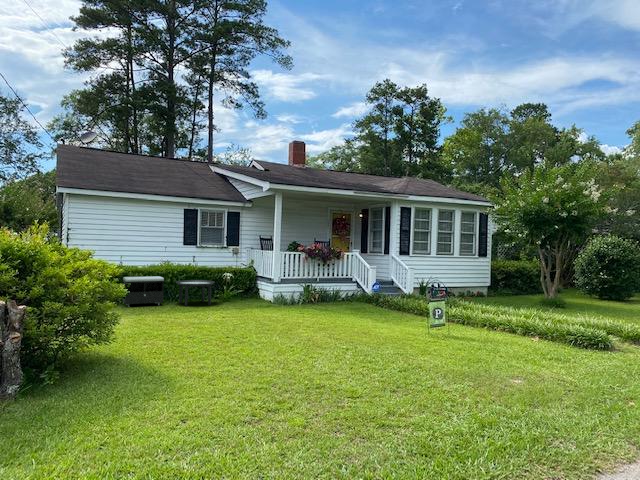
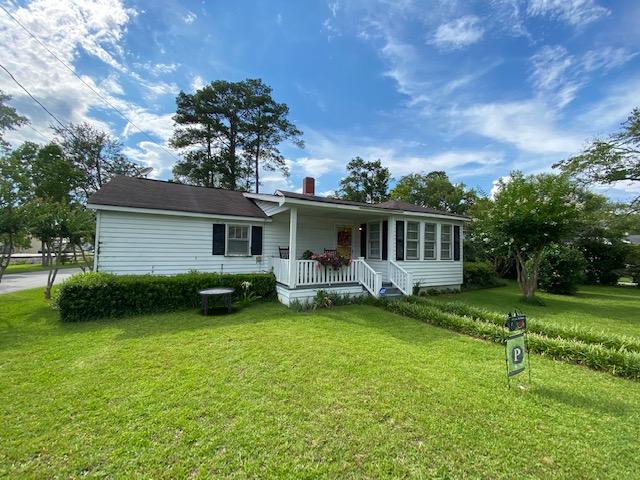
storage bench: present [123,276,164,307] -> none [143,286,184,318]

